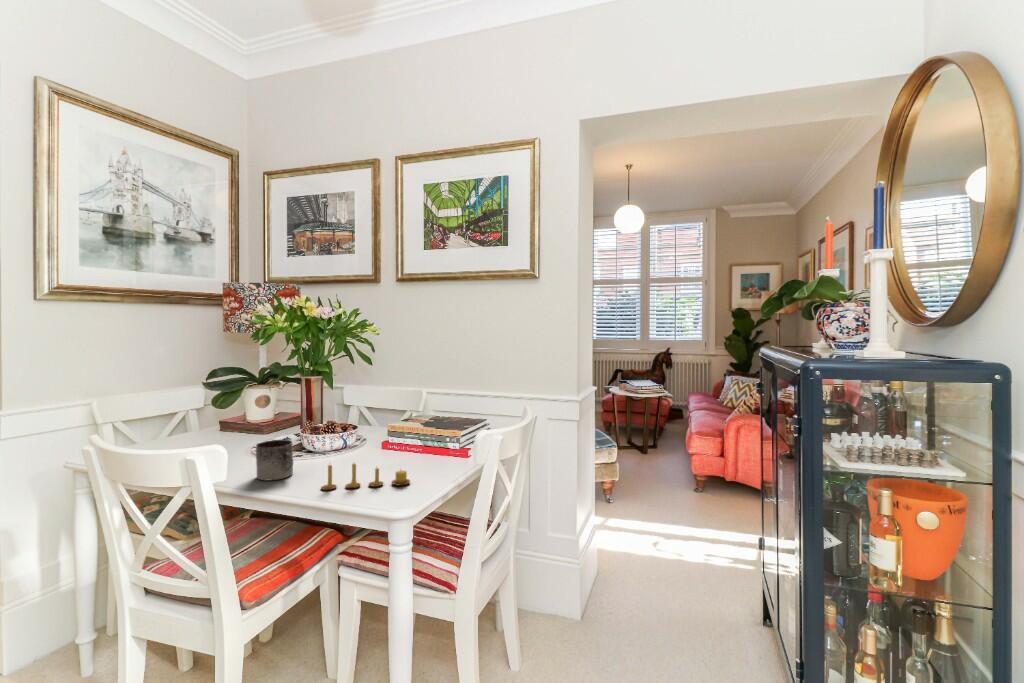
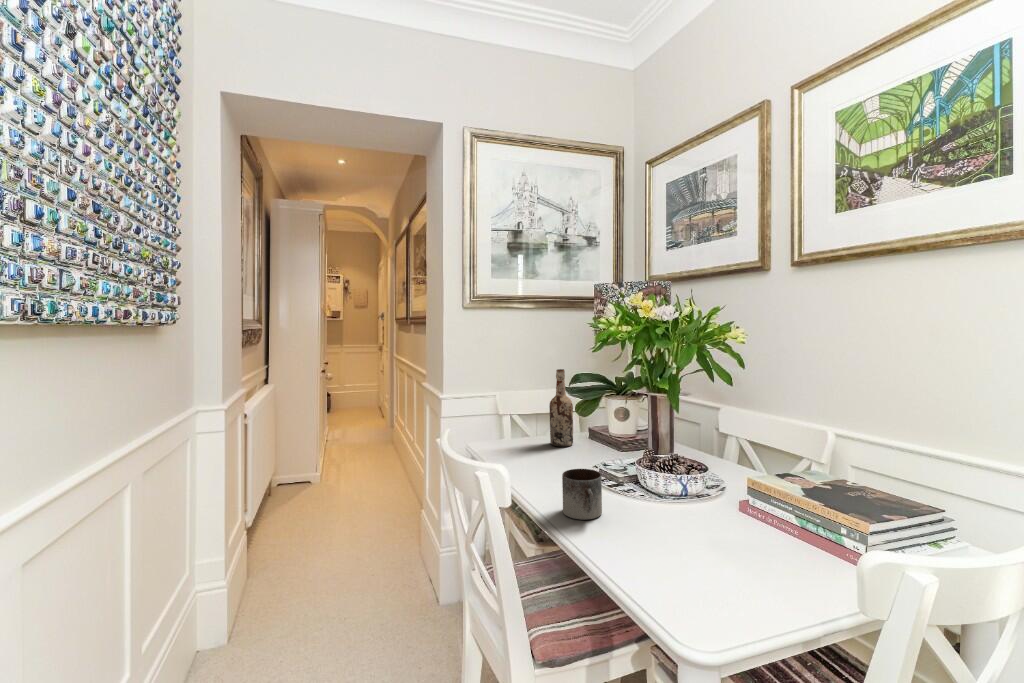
wine bottle: none [184,364,211,442] -> present [549,369,573,447]
candle: present [321,463,410,490] -> none [609,521,734,590]

